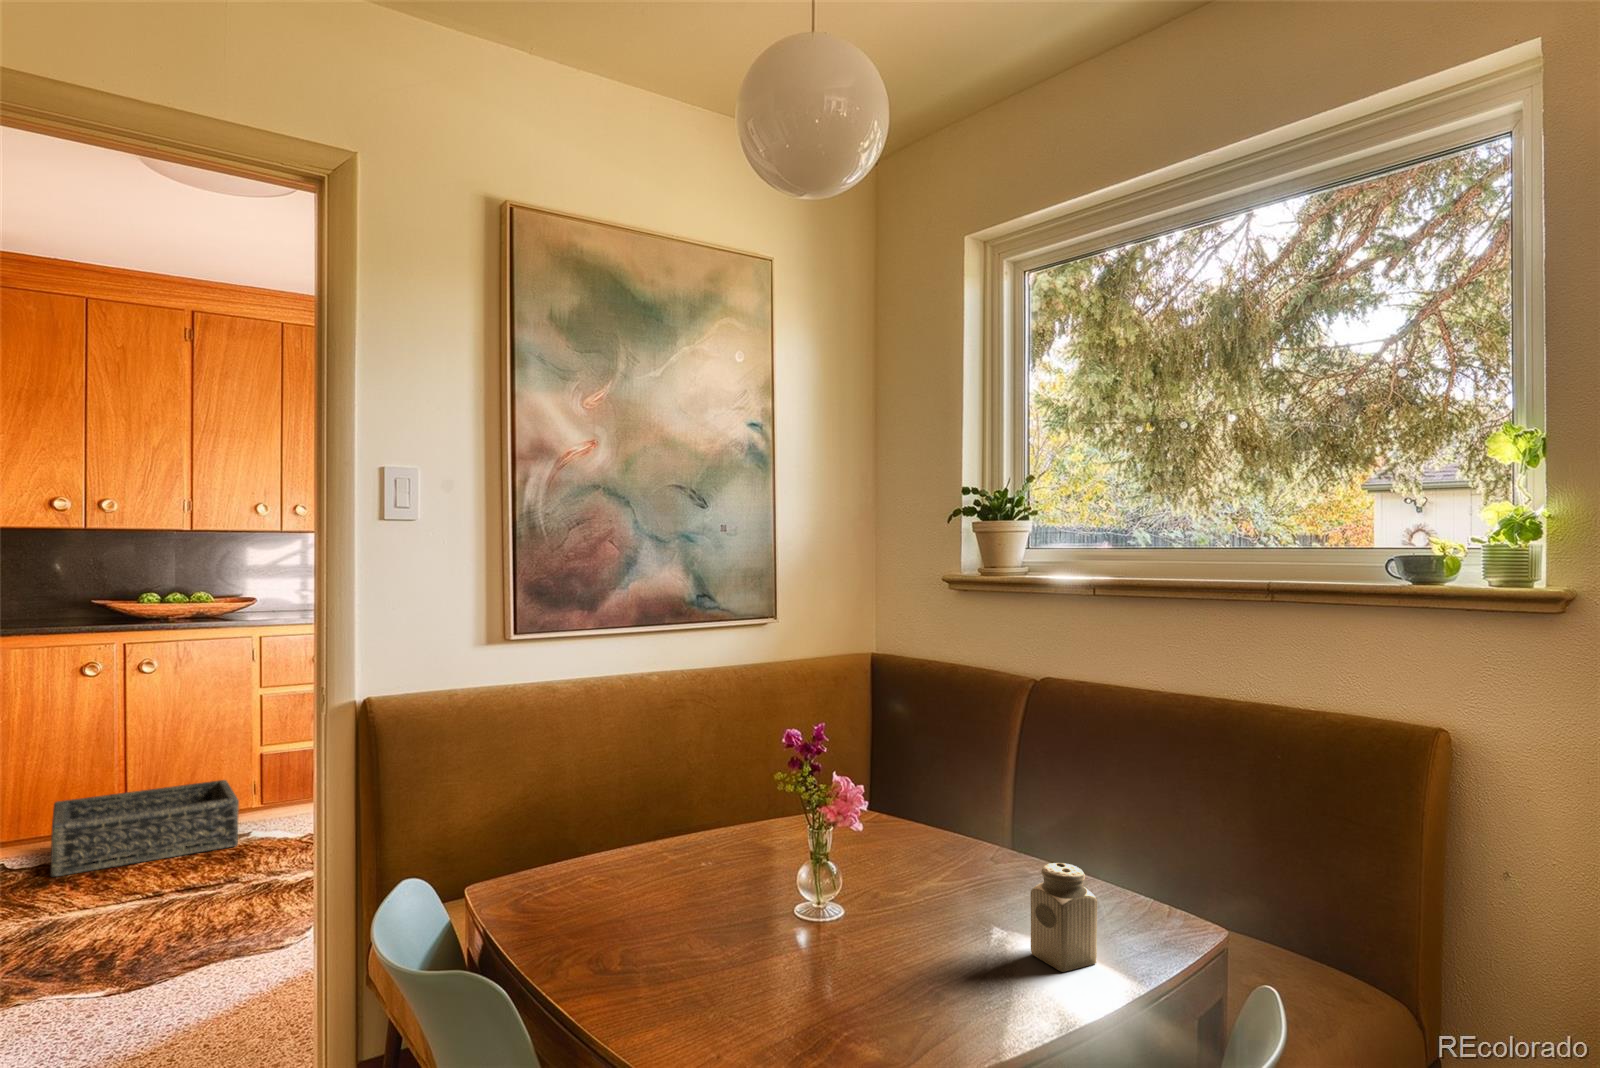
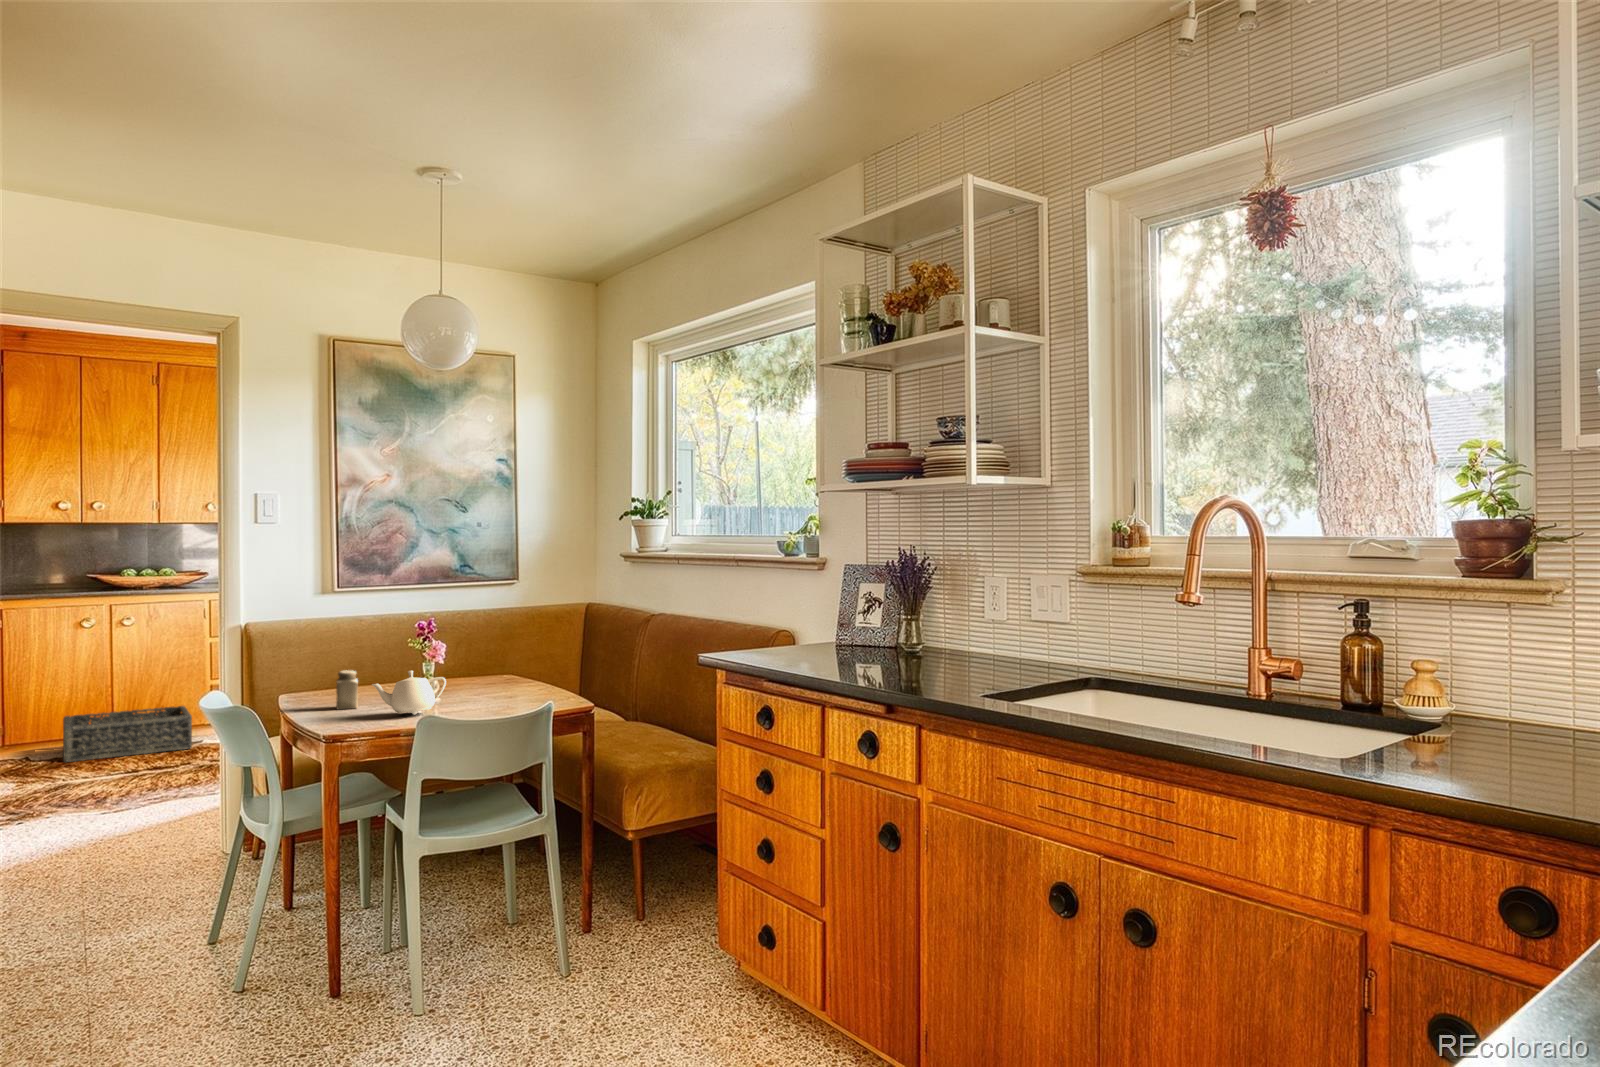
teapot: none [756,859,917,975] -> present [372,671,446,715]
salt shaker: present [1031,863,1097,972] -> present [336,670,358,709]

